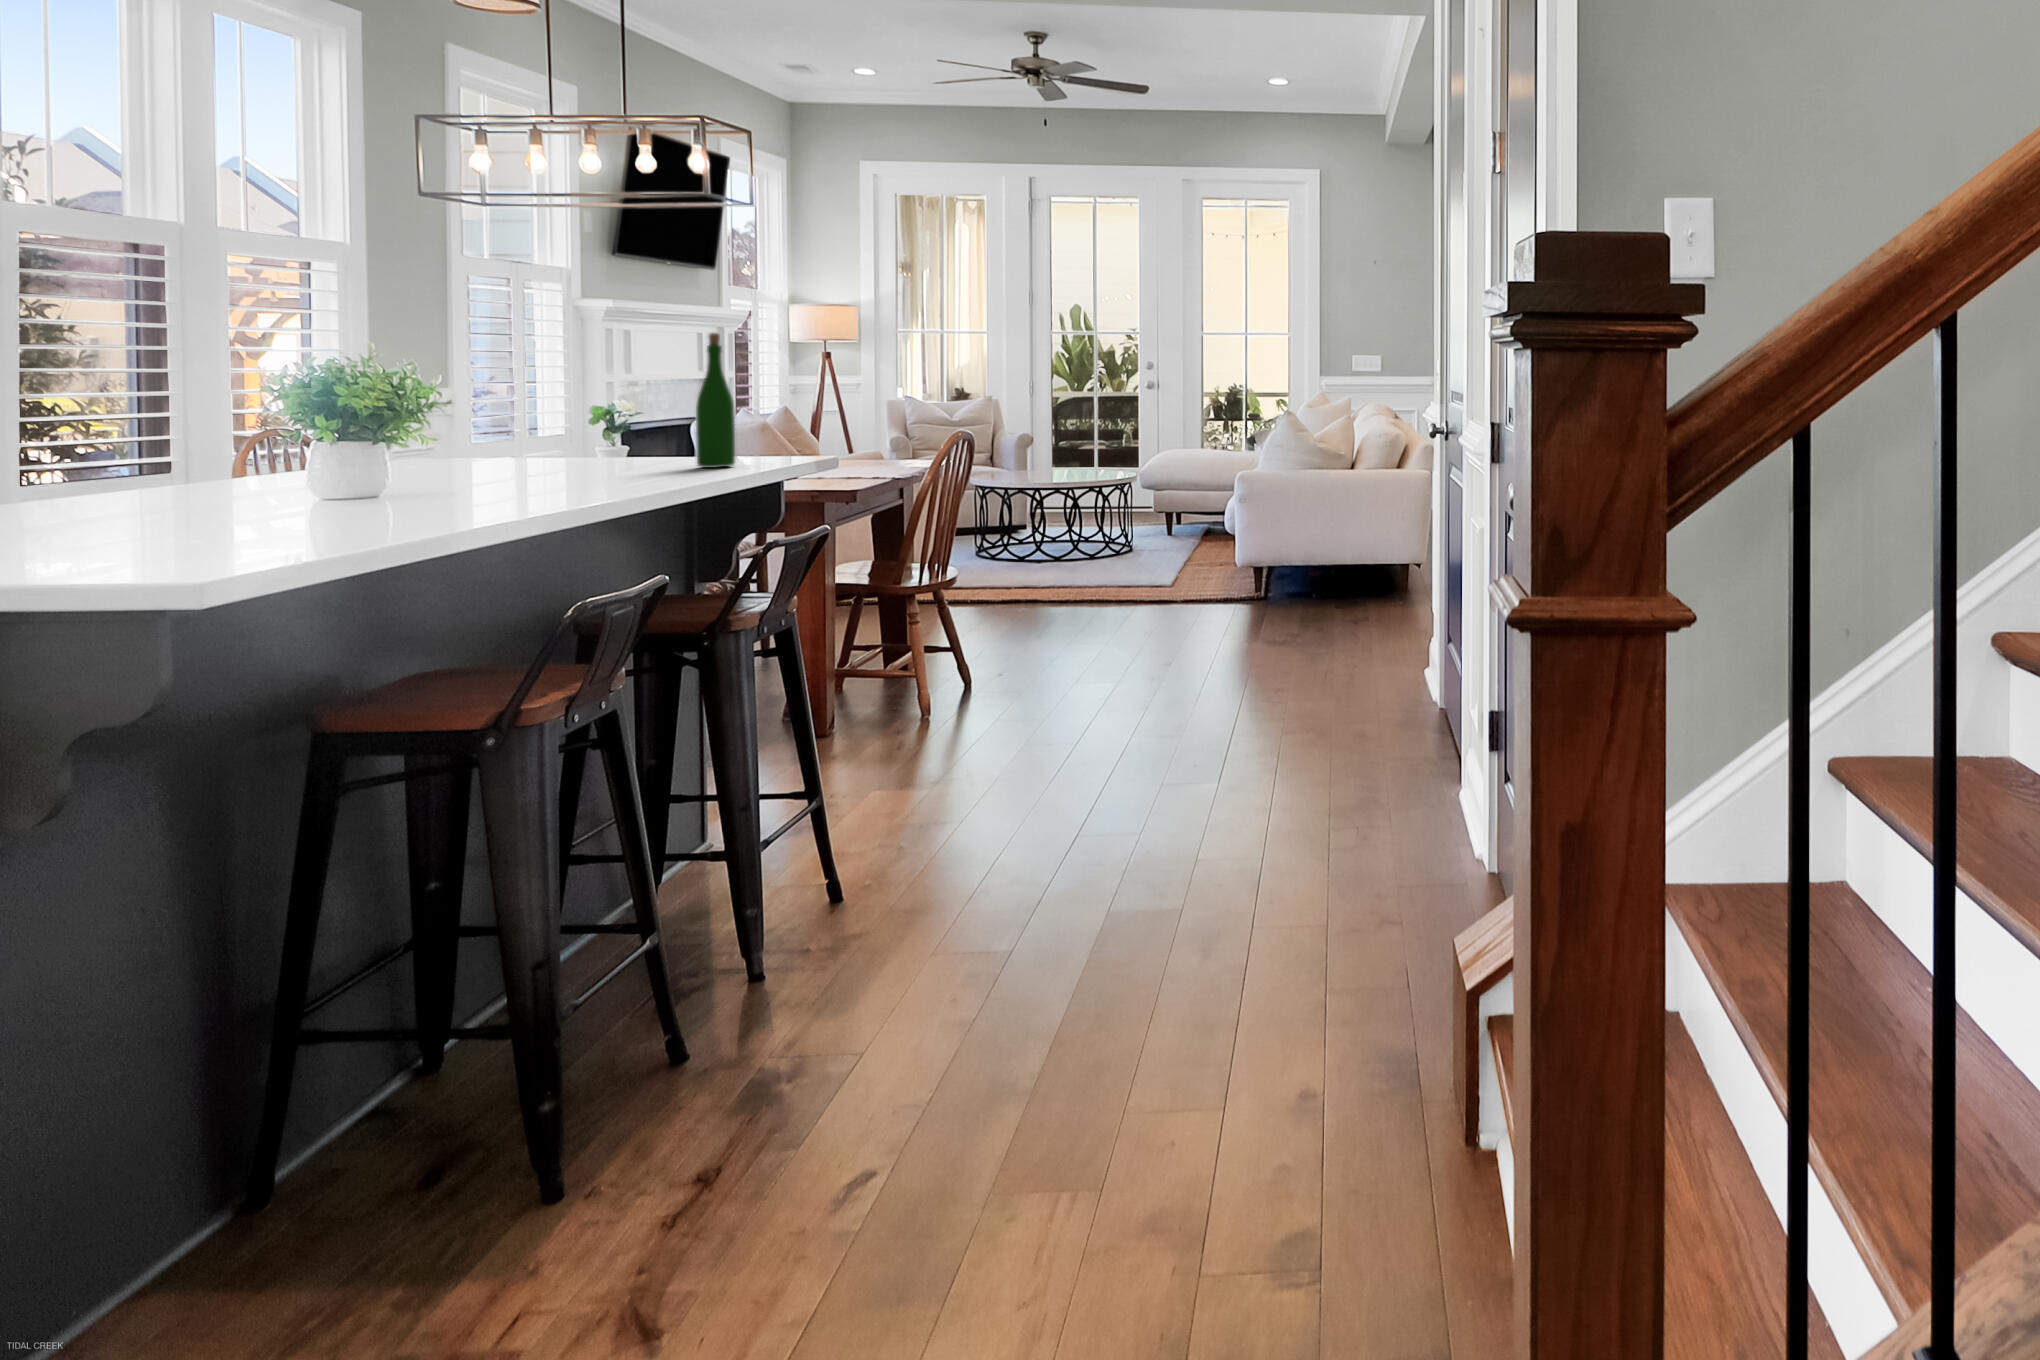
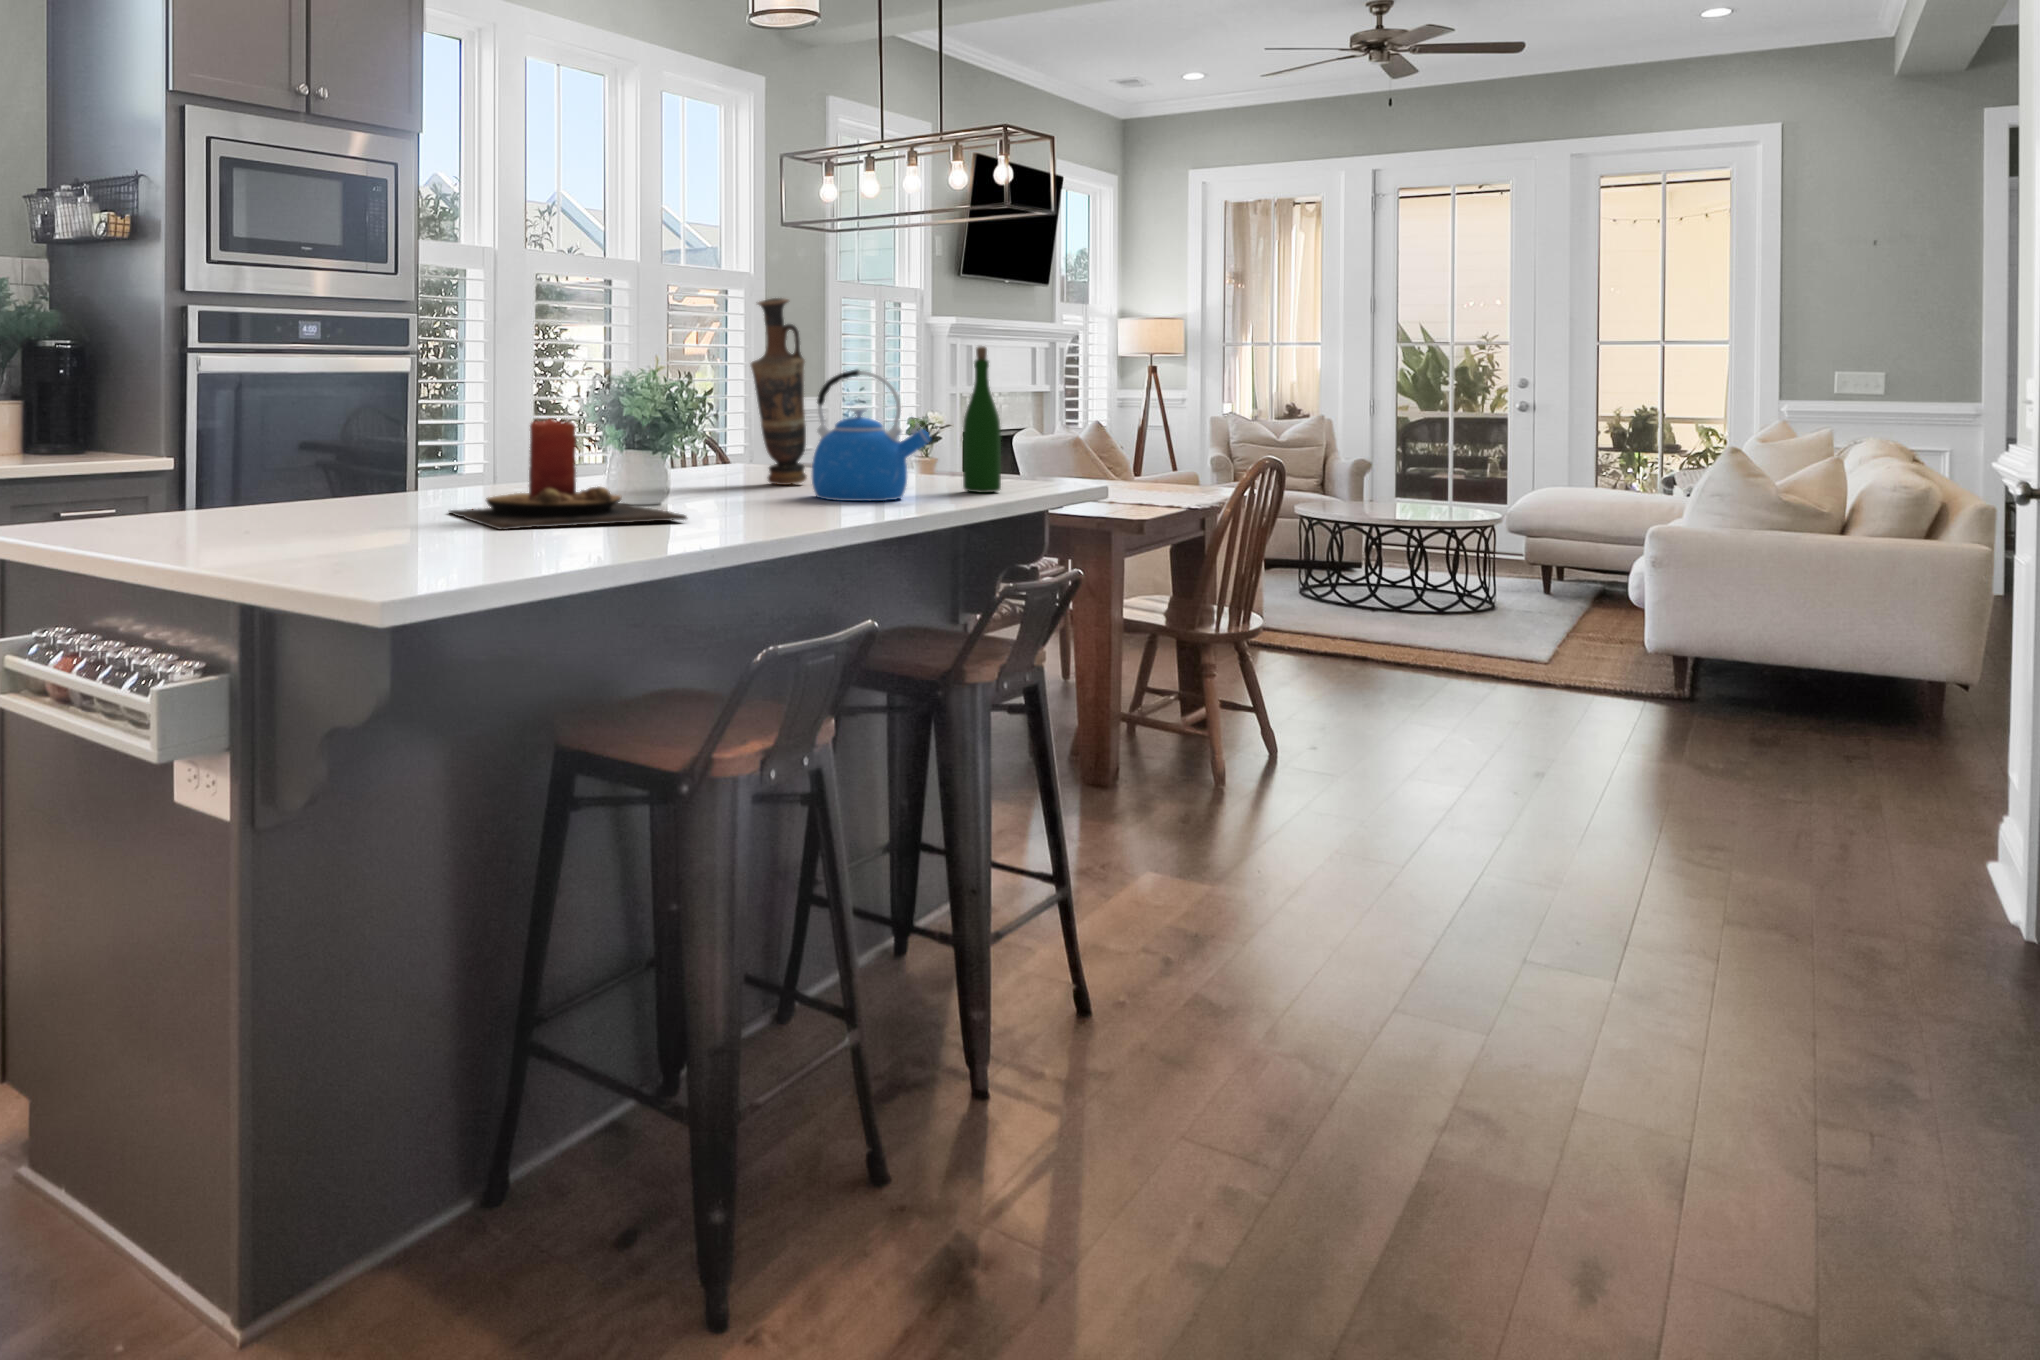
vase: none [452,284,520,473] -> present [751,298,807,485]
kettle: none [541,355,672,482] -> present [812,370,930,501]
candle: none [93,409,430,527] -> present [449,418,687,530]

